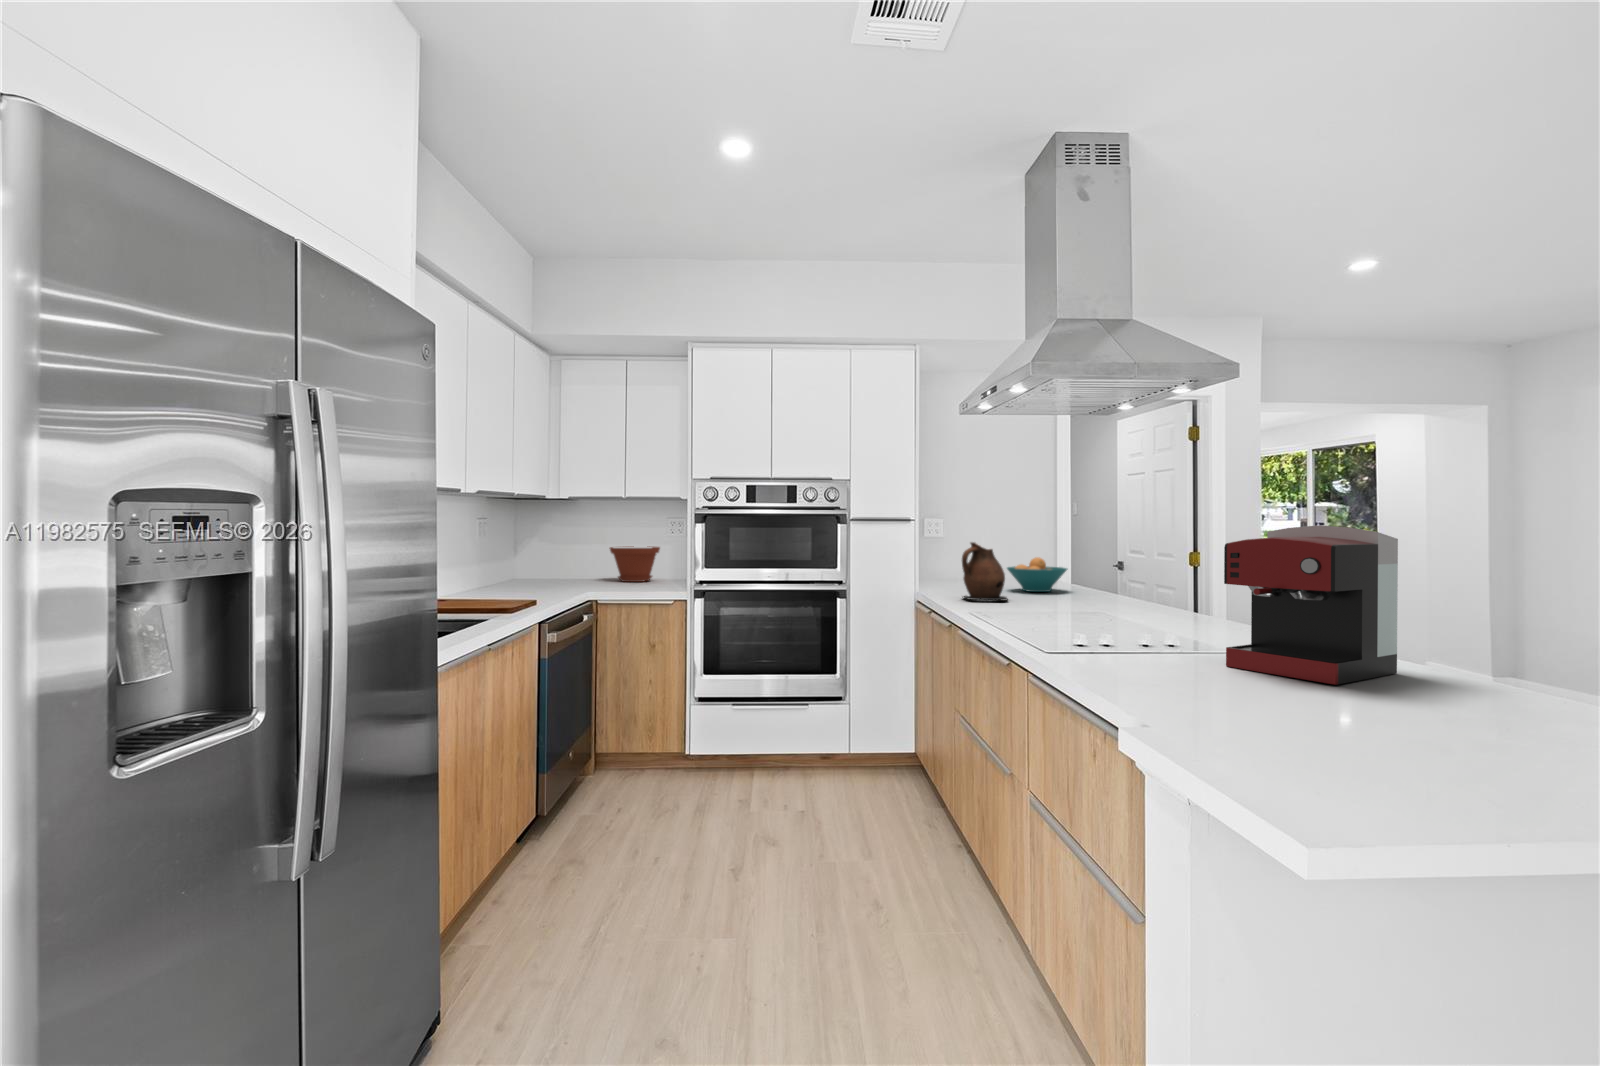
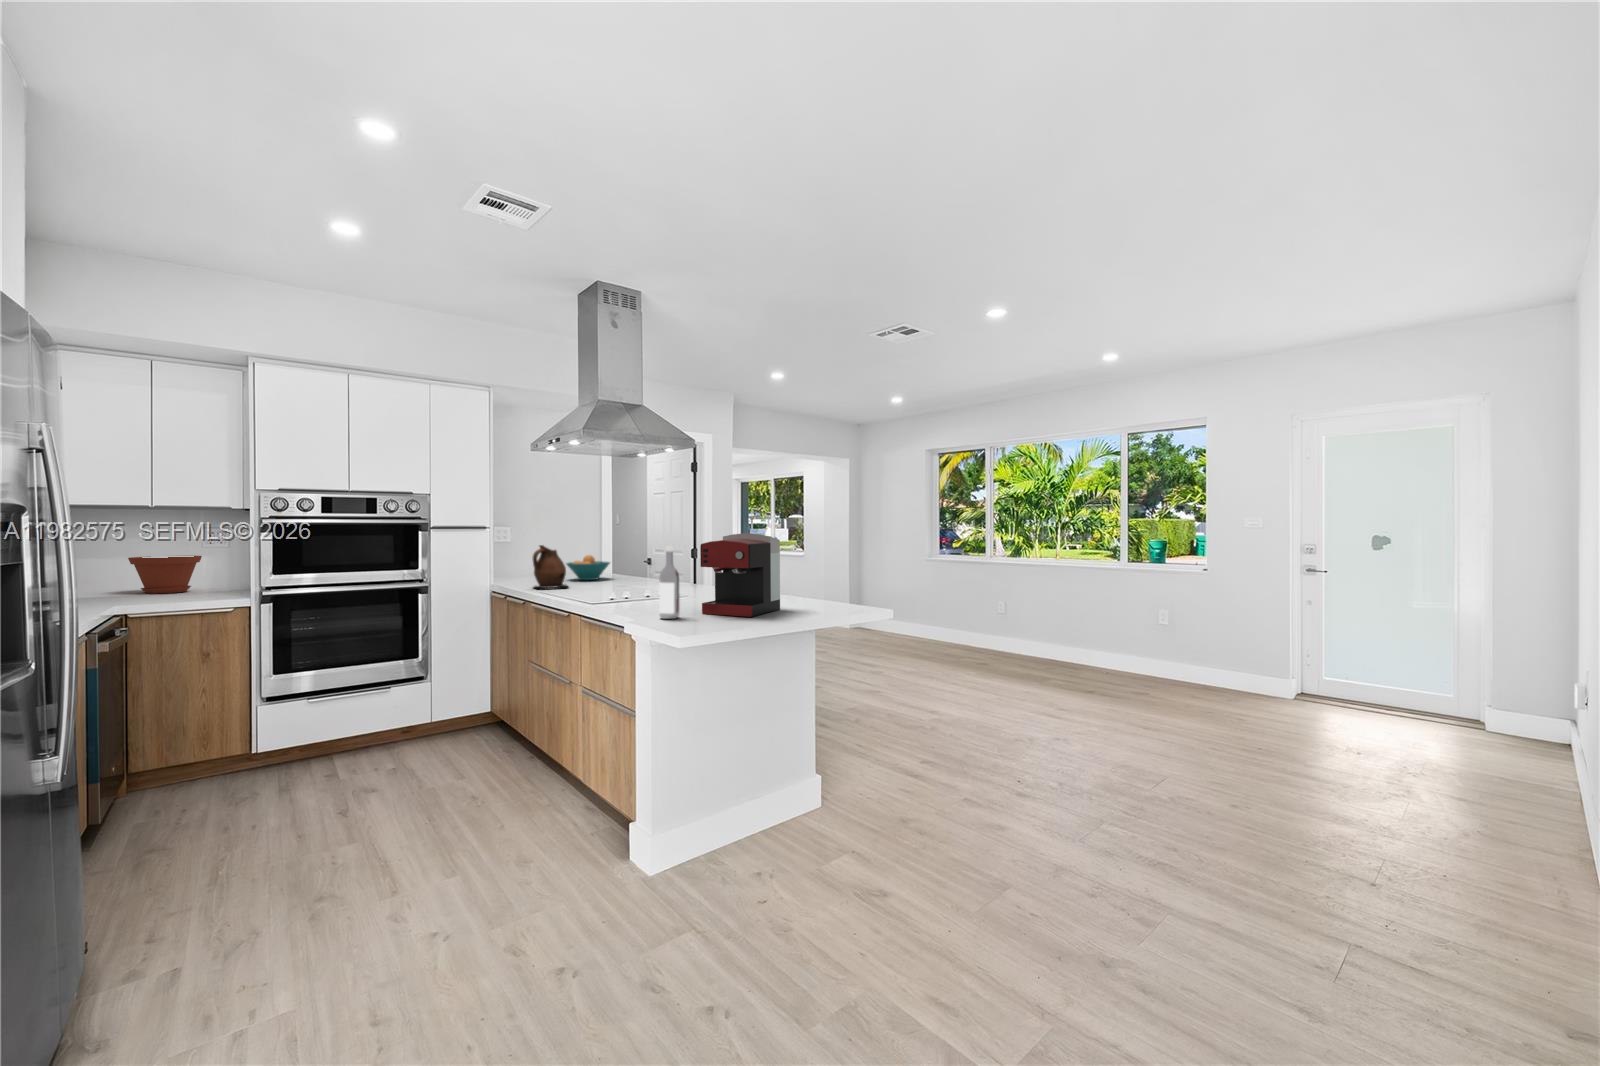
wine bottle: none [1146,546,1184,671] -> present [659,546,680,619]

